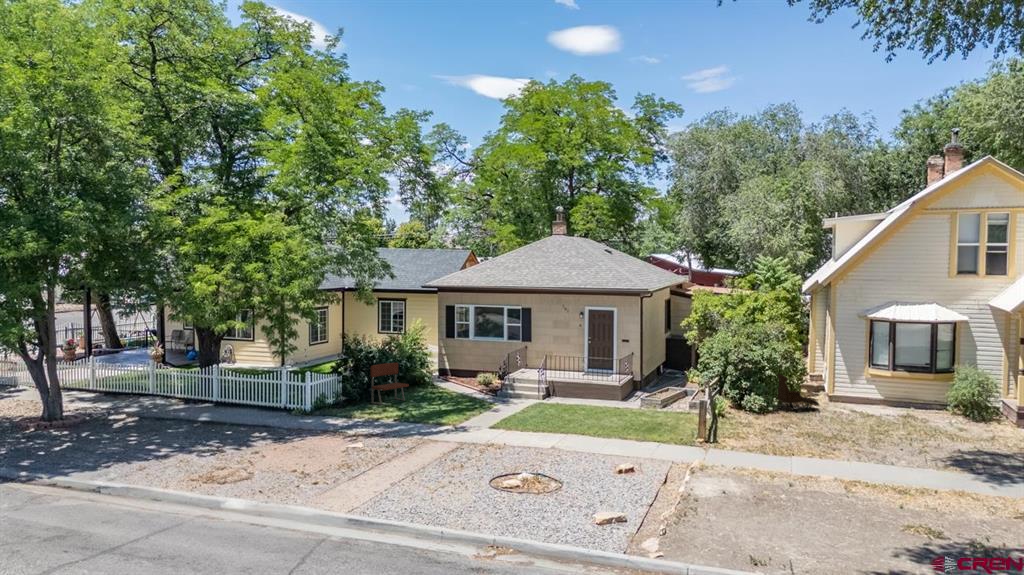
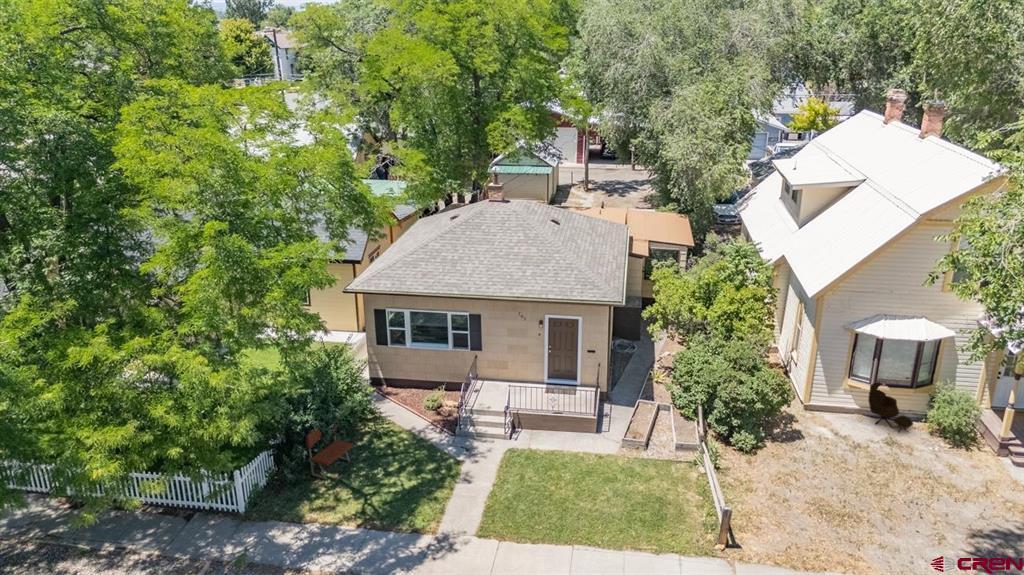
lounge chair: present [778,374,818,412] -> present [868,382,913,432]

